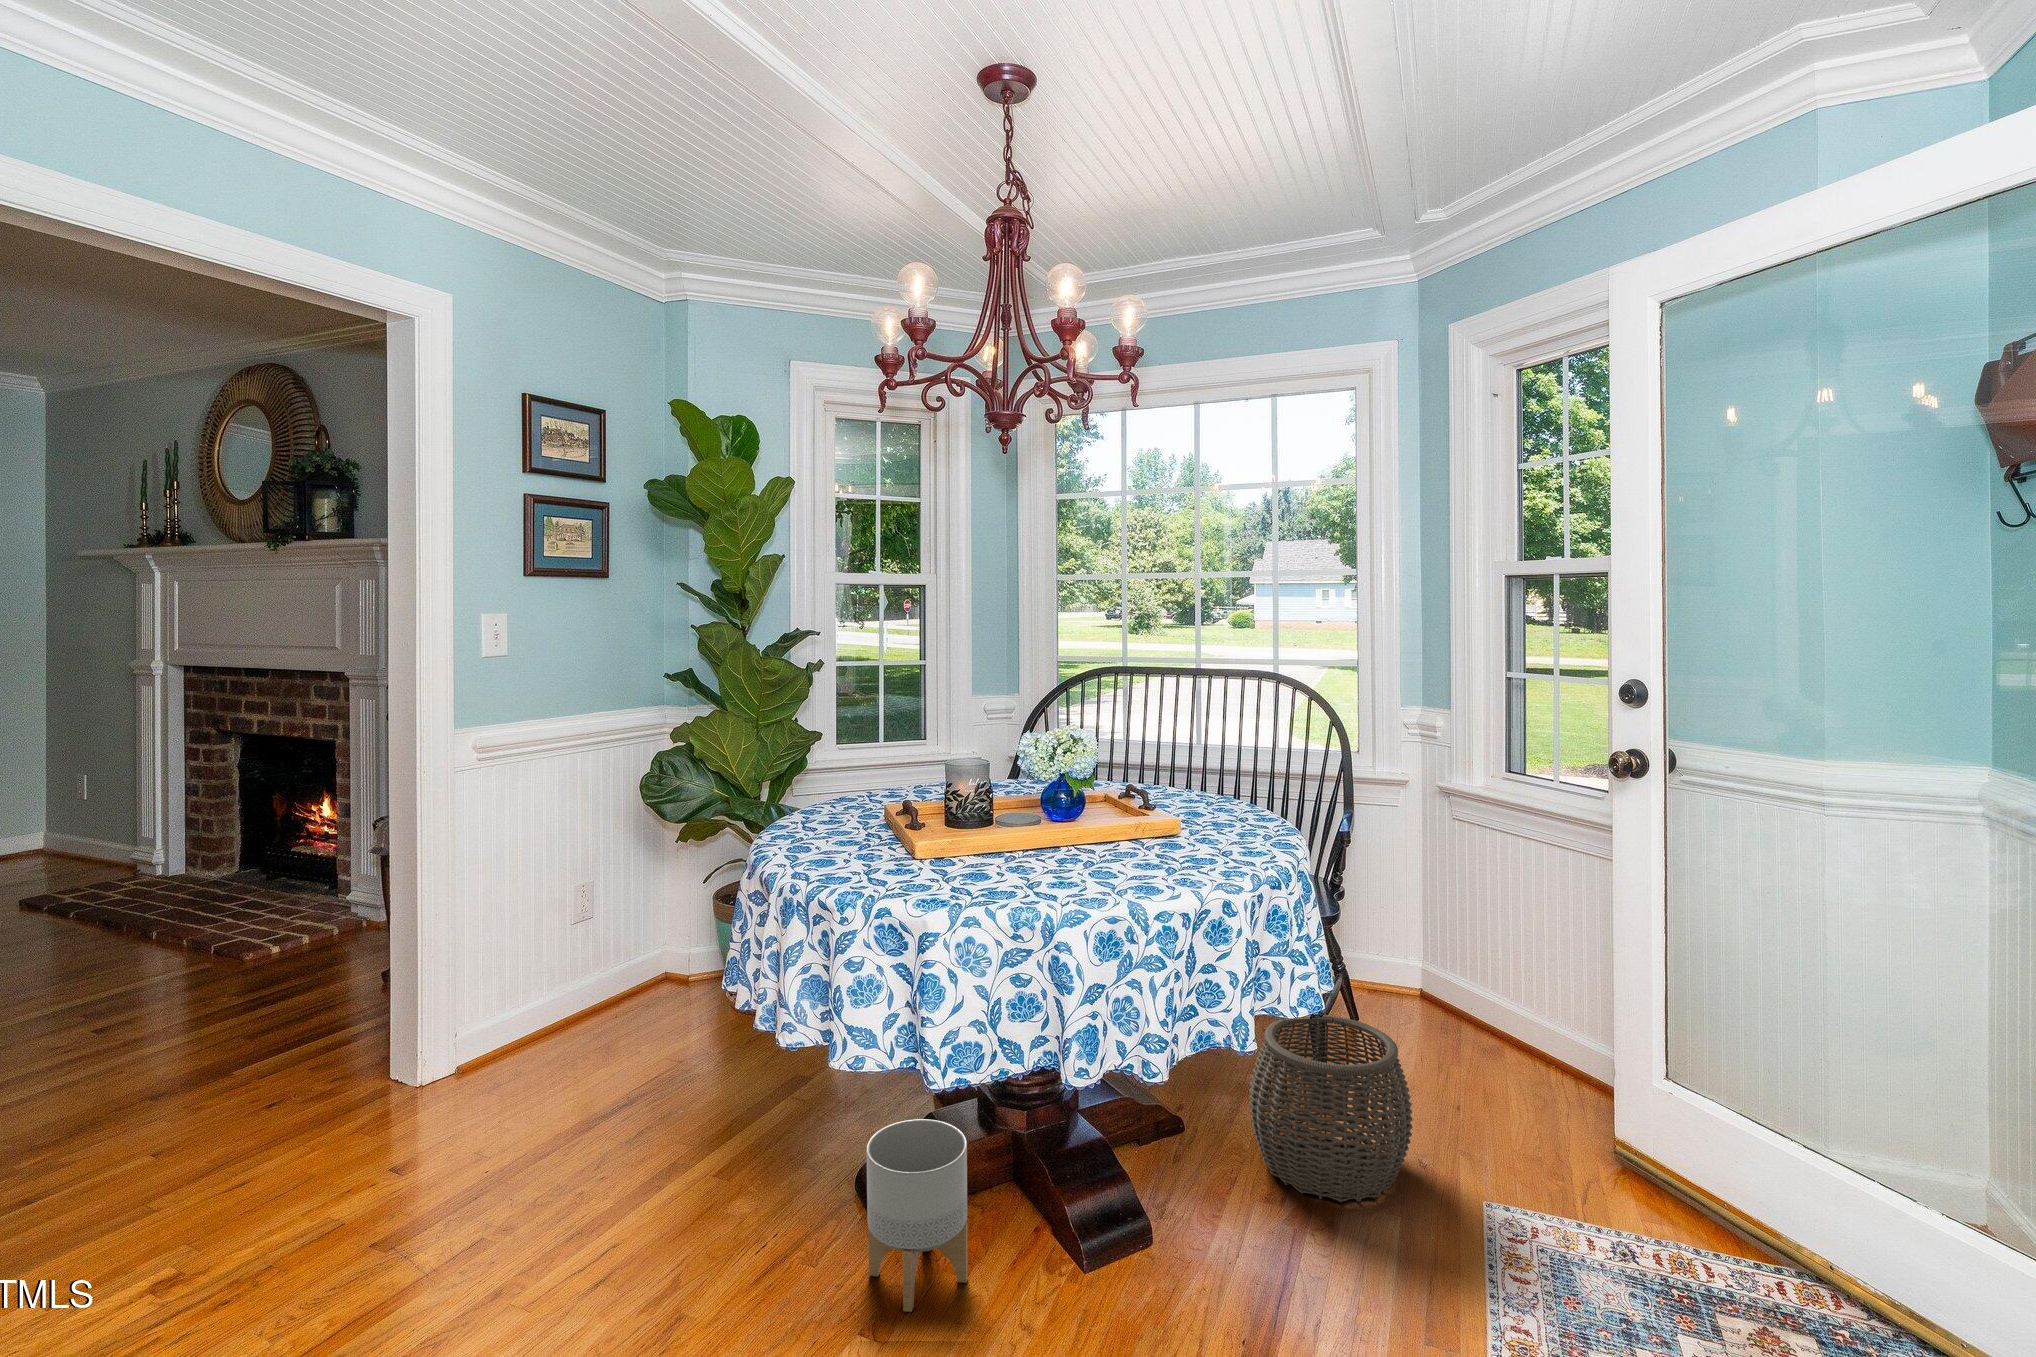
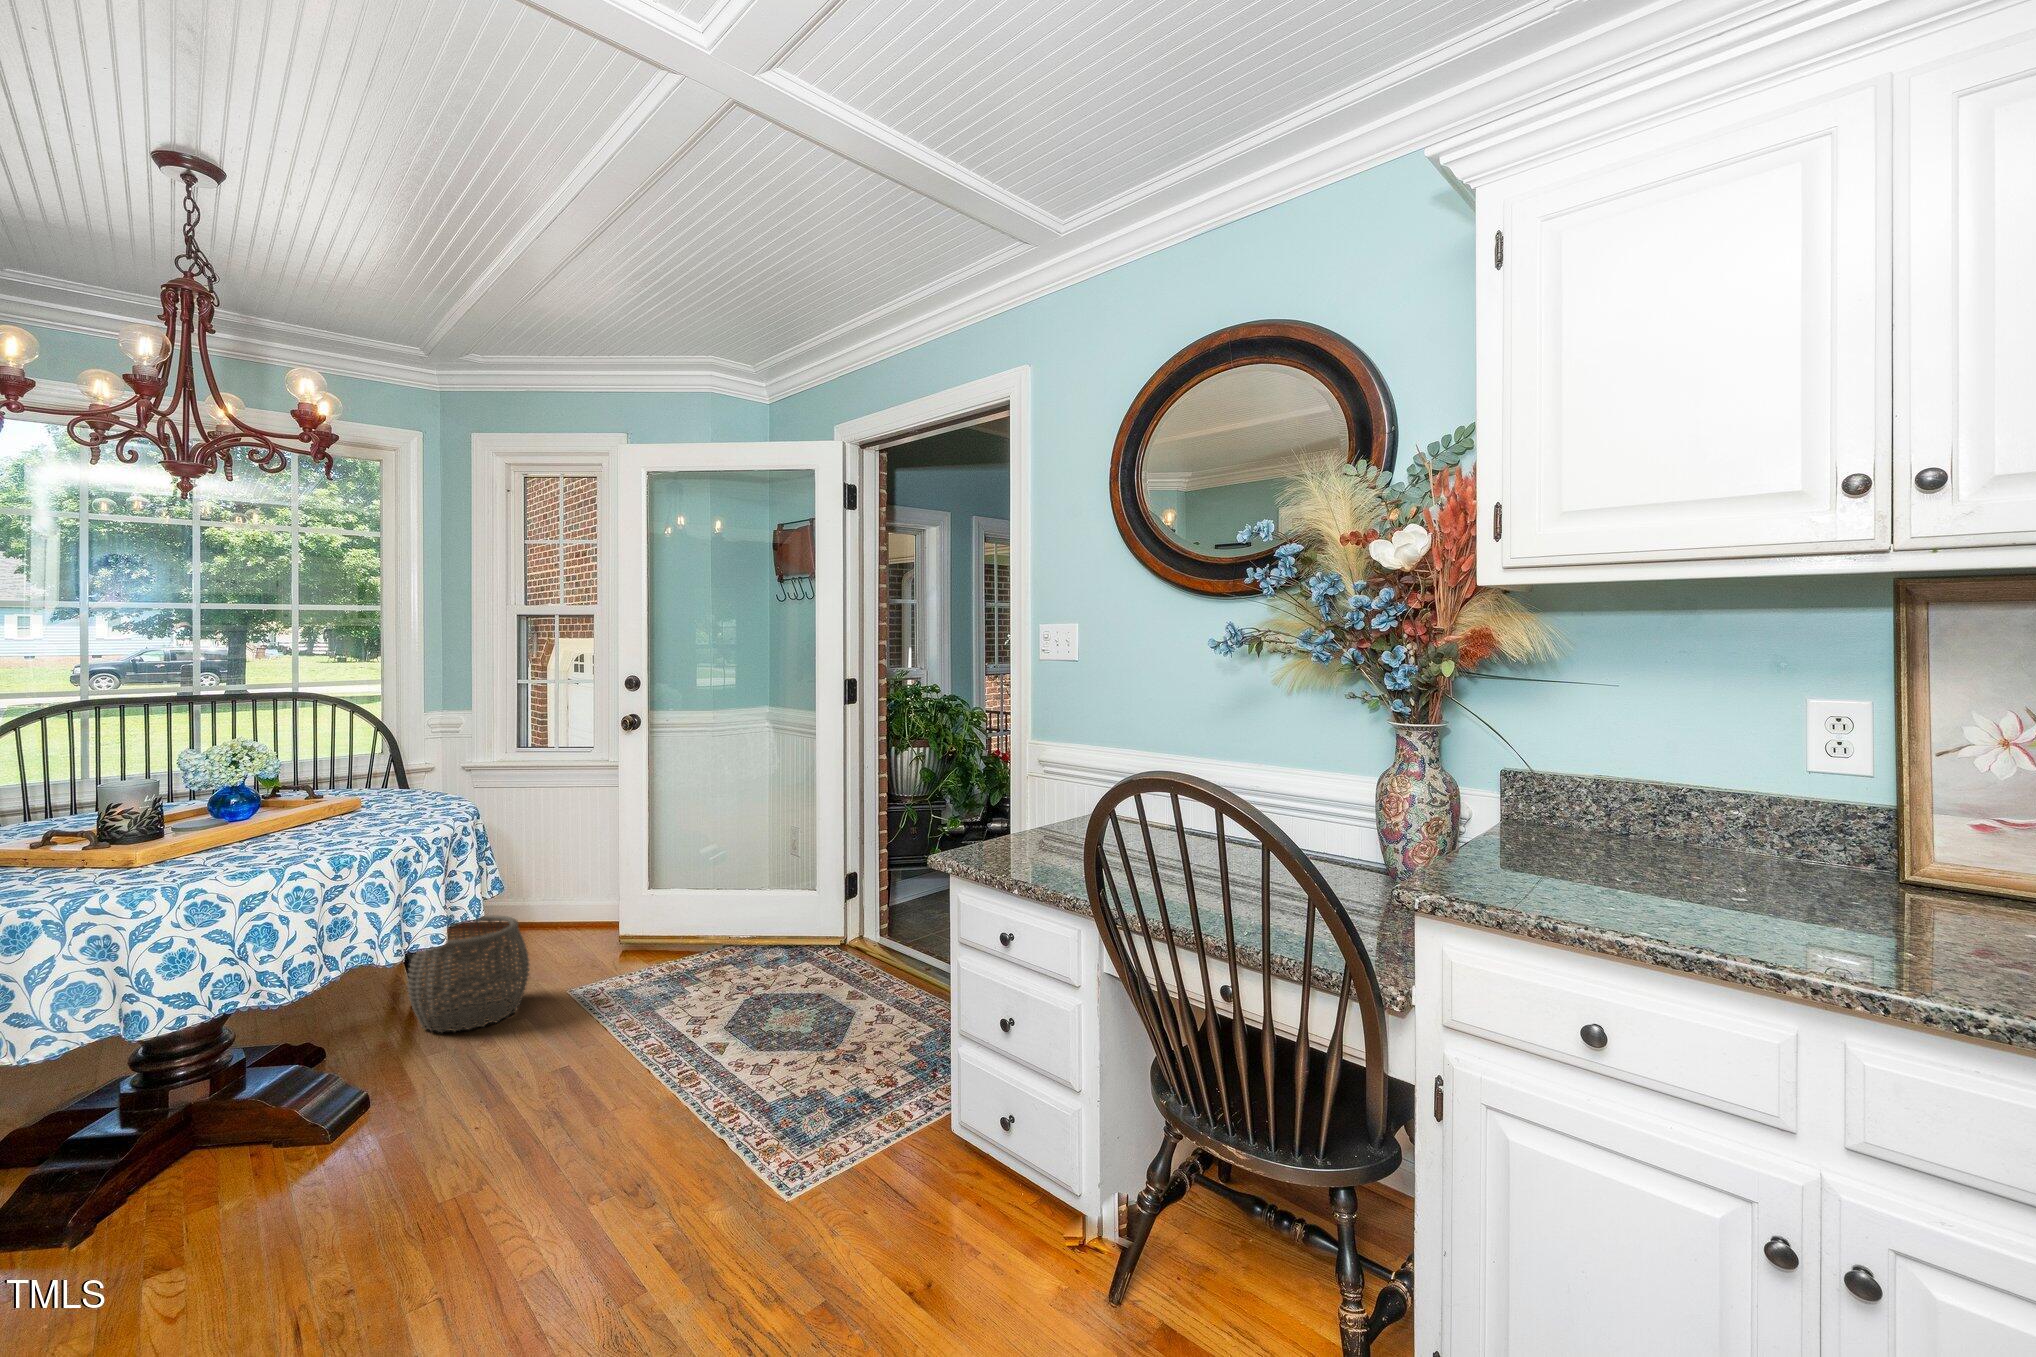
planter: present [867,1119,968,1312] -> none [166,1063,278,1220]

